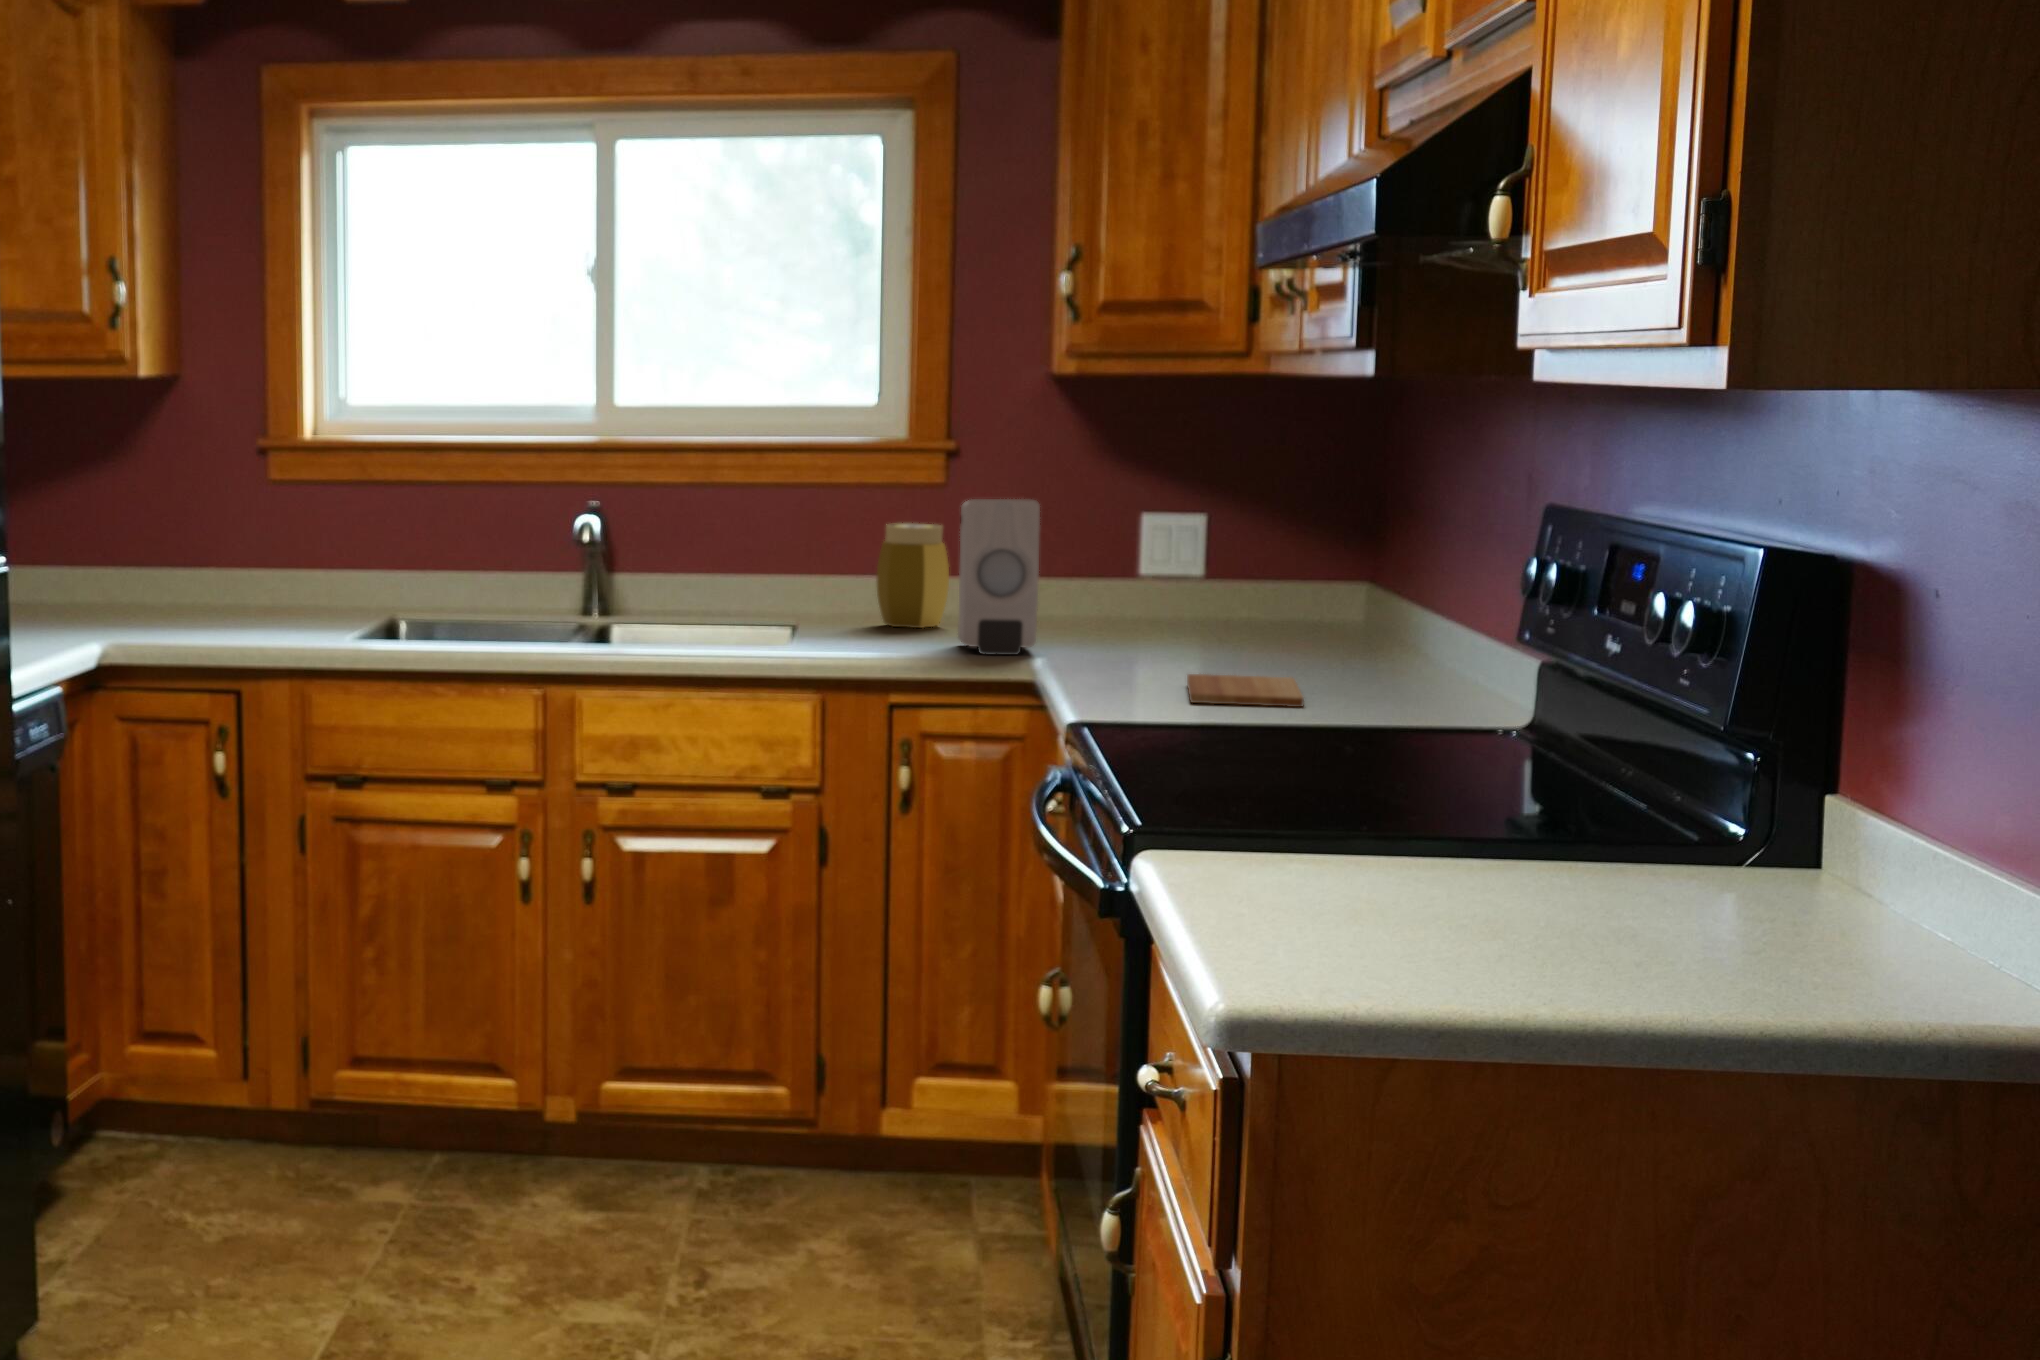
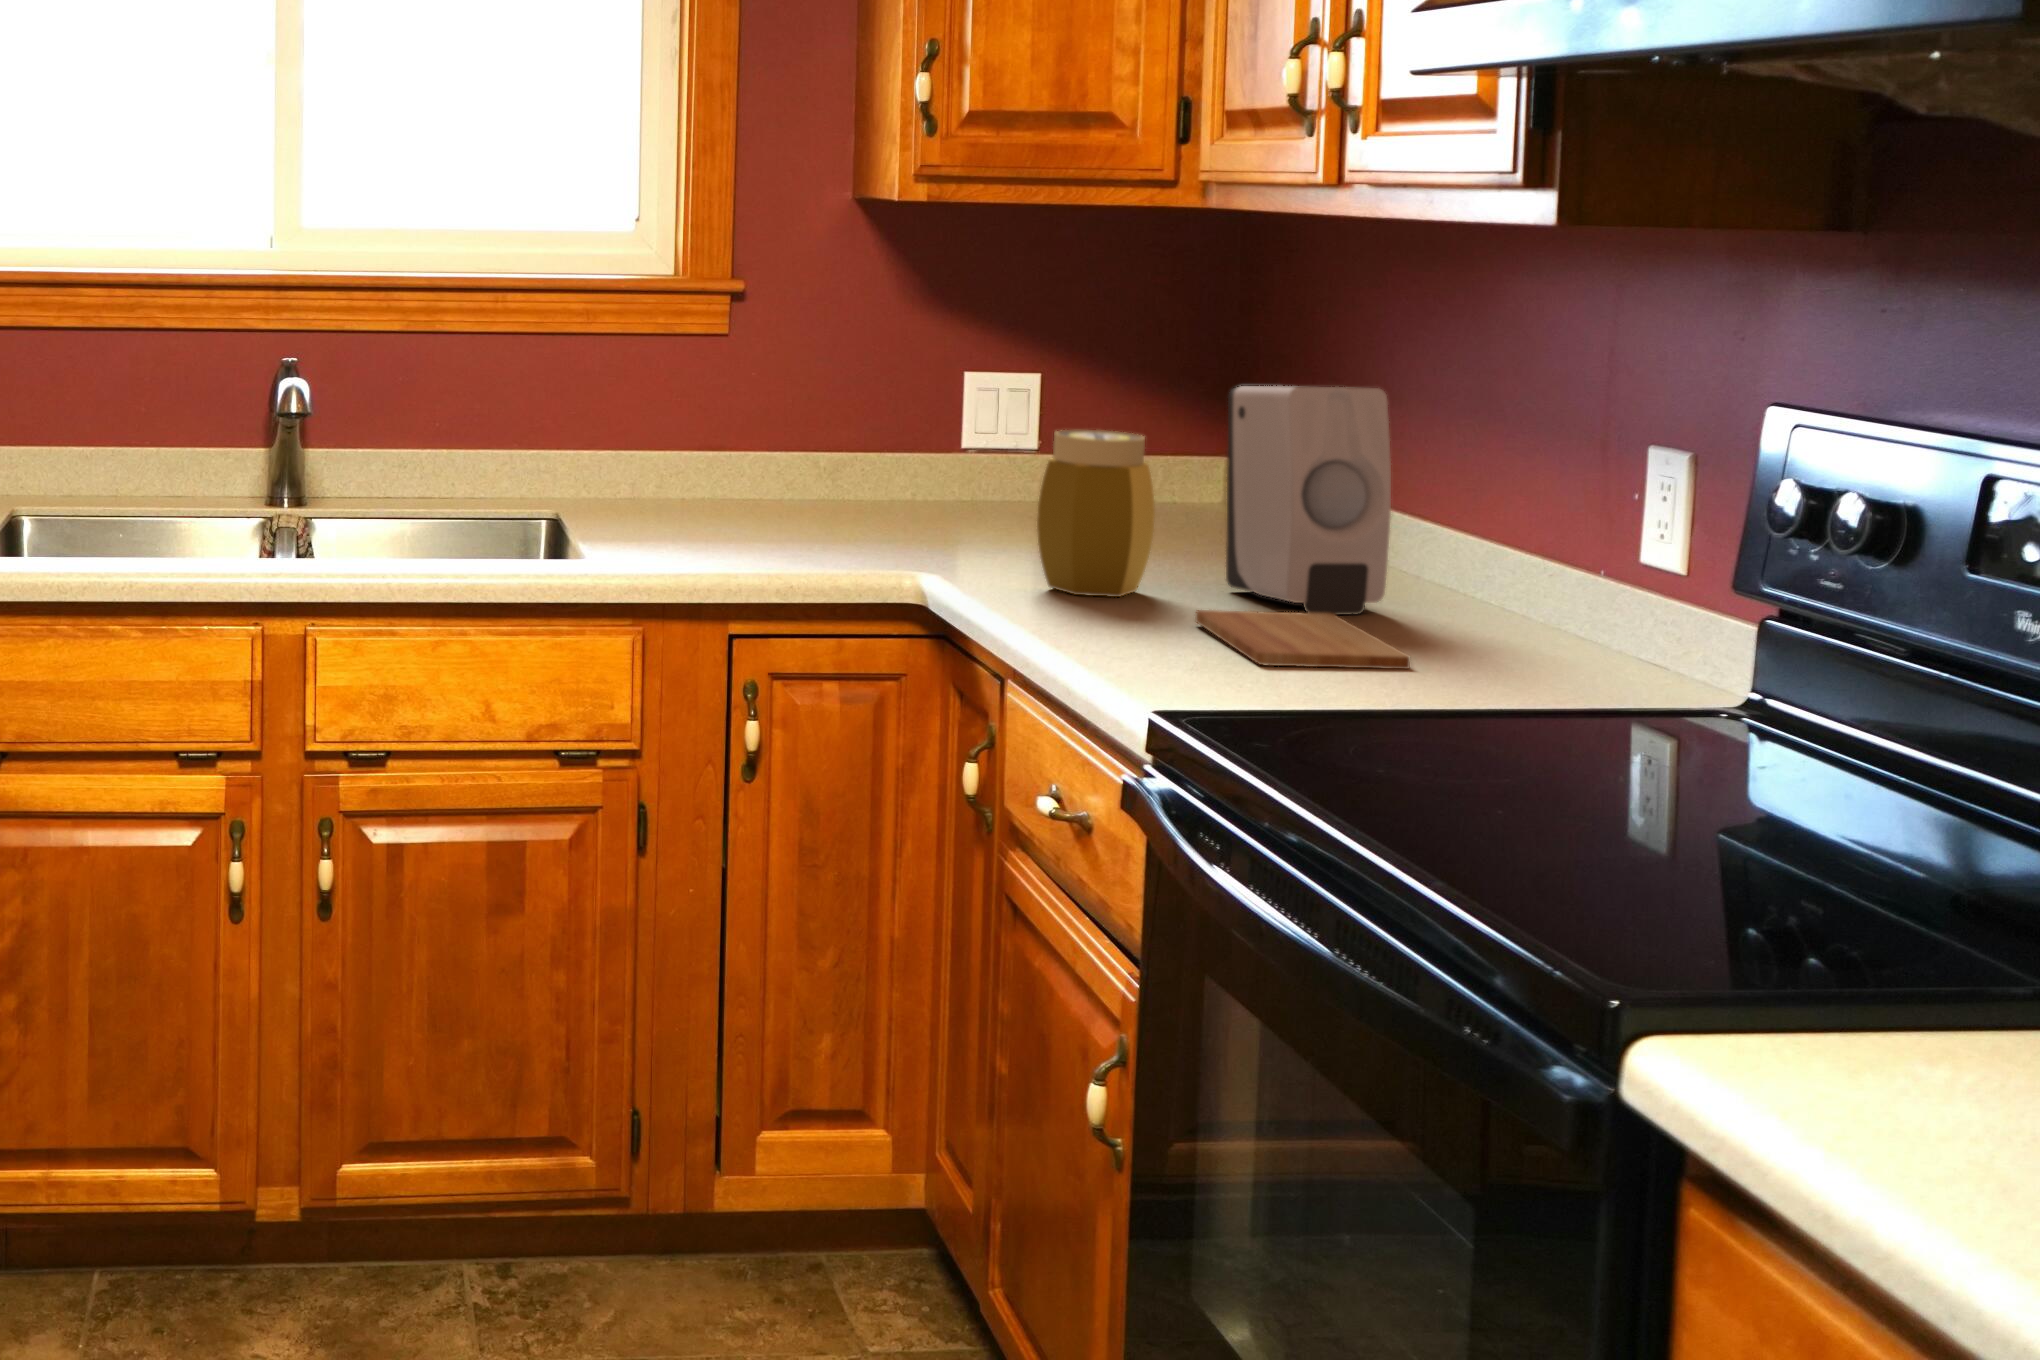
soap dispenser: present [958,499,1040,655] -> present [1226,386,1391,615]
jar: present [877,523,949,628] -> present [1037,430,1155,597]

